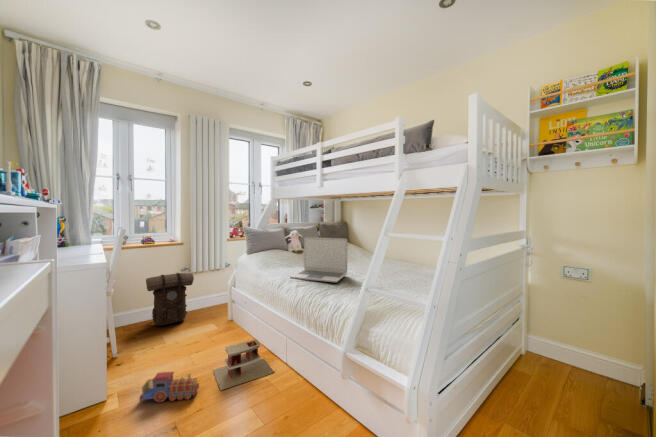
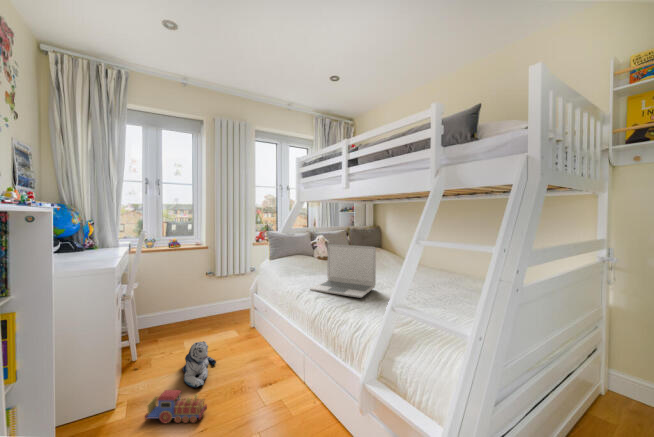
backpack: present [146,273,194,326] -> none [170,279,216,332]
plush toy: none [167,329,200,372] -> present [182,341,216,388]
toy house: present [213,340,274,390] -> none [225,358,290,415]

